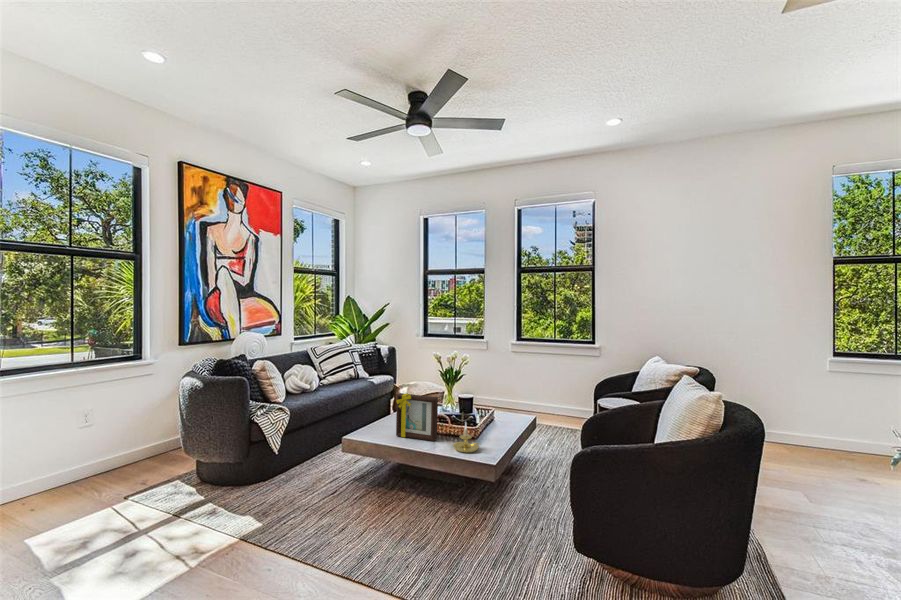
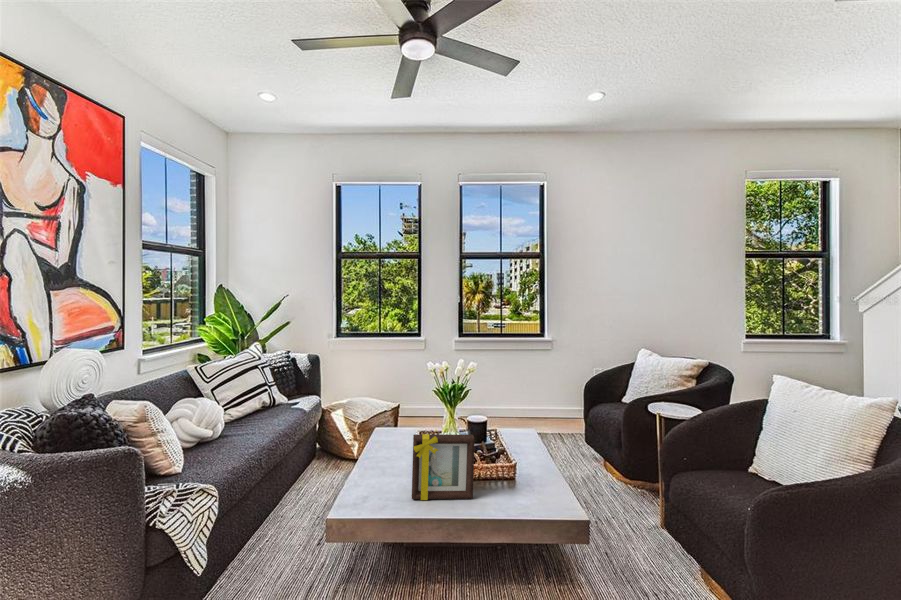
candle holder: present [453,424,479,453] -> none [506,466,551,511]

